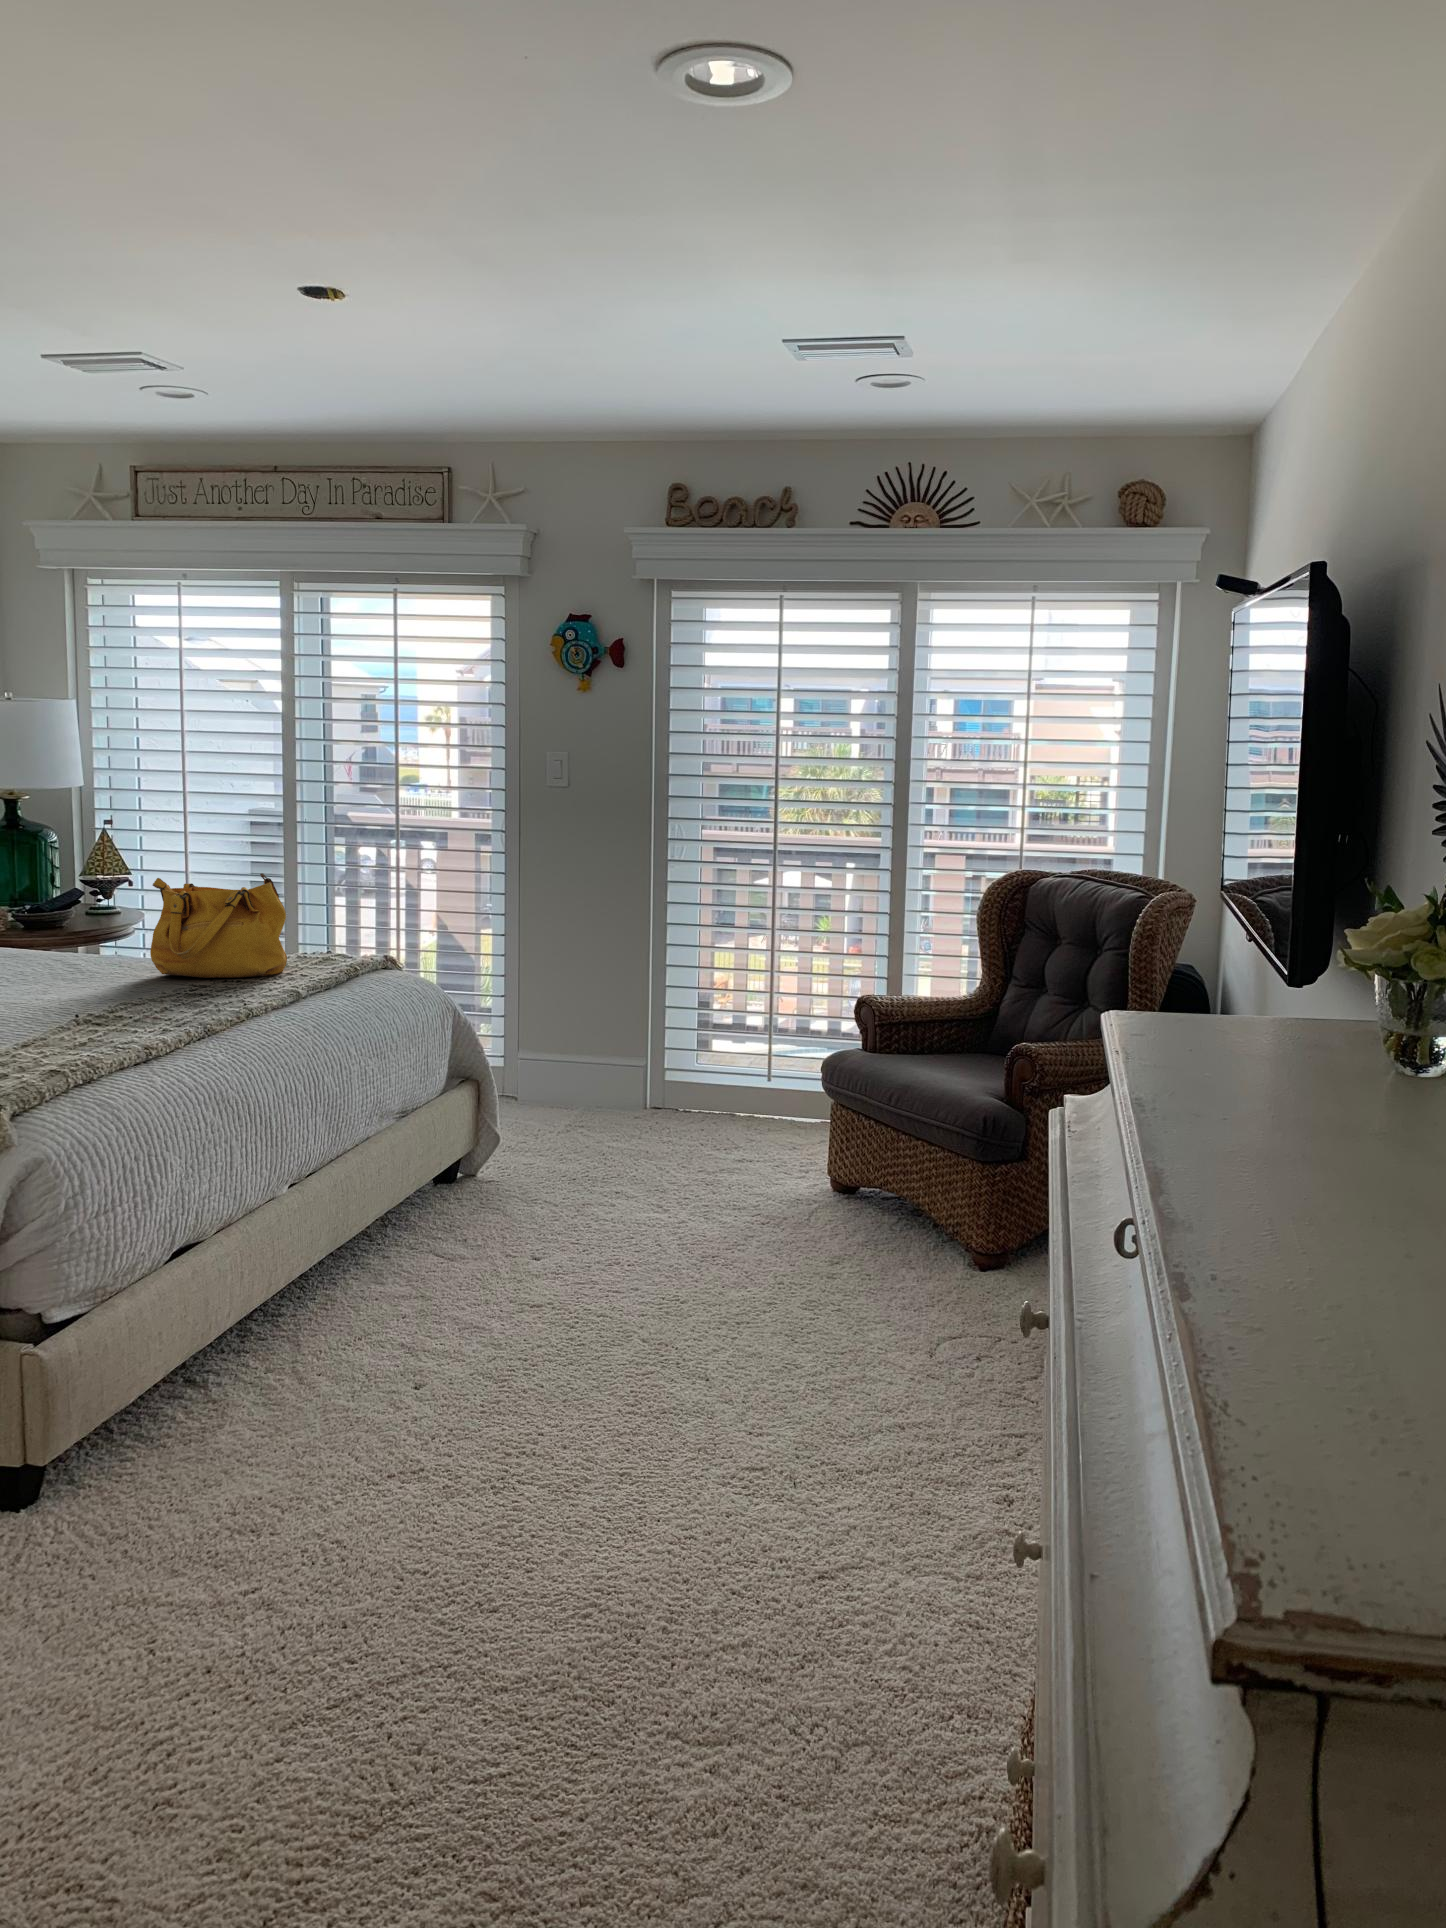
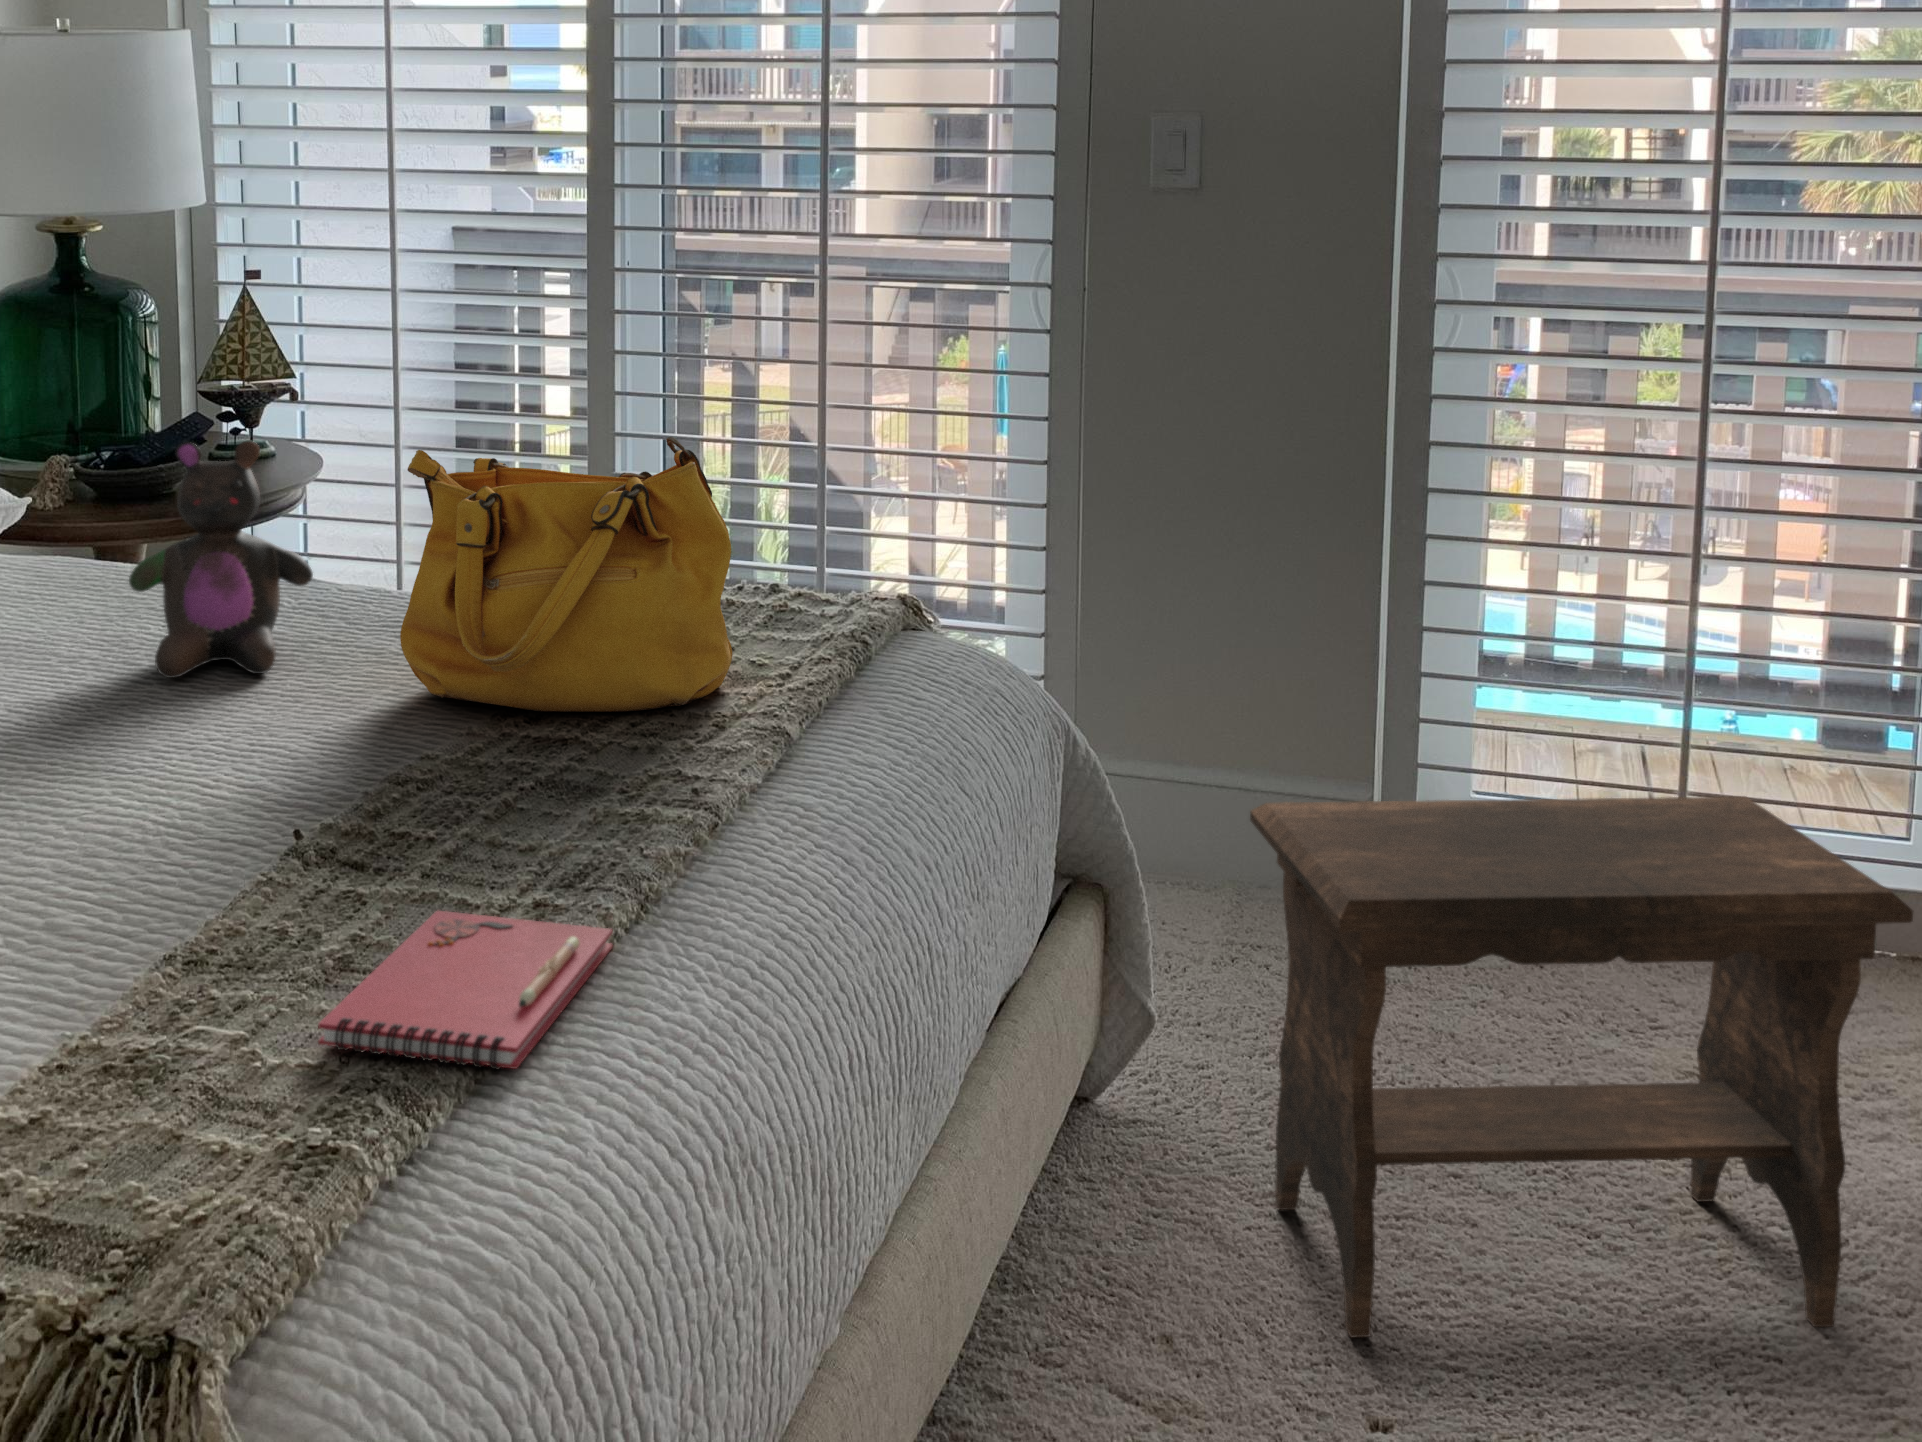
stuffed bear: none [37,879,119,974] -> present [129,441,313,678]
notebook: none [88,1010,197,1036] -> present [318,910,613,1069]
footstool: none [517,1026,739,1222] -> present [1250,796,1913,1338]

